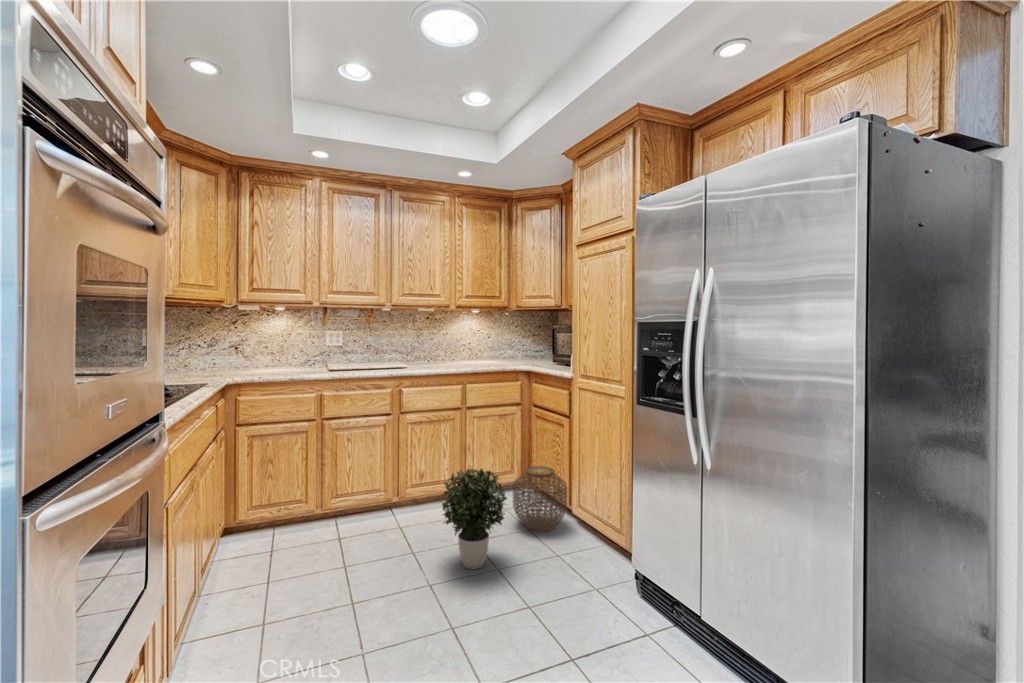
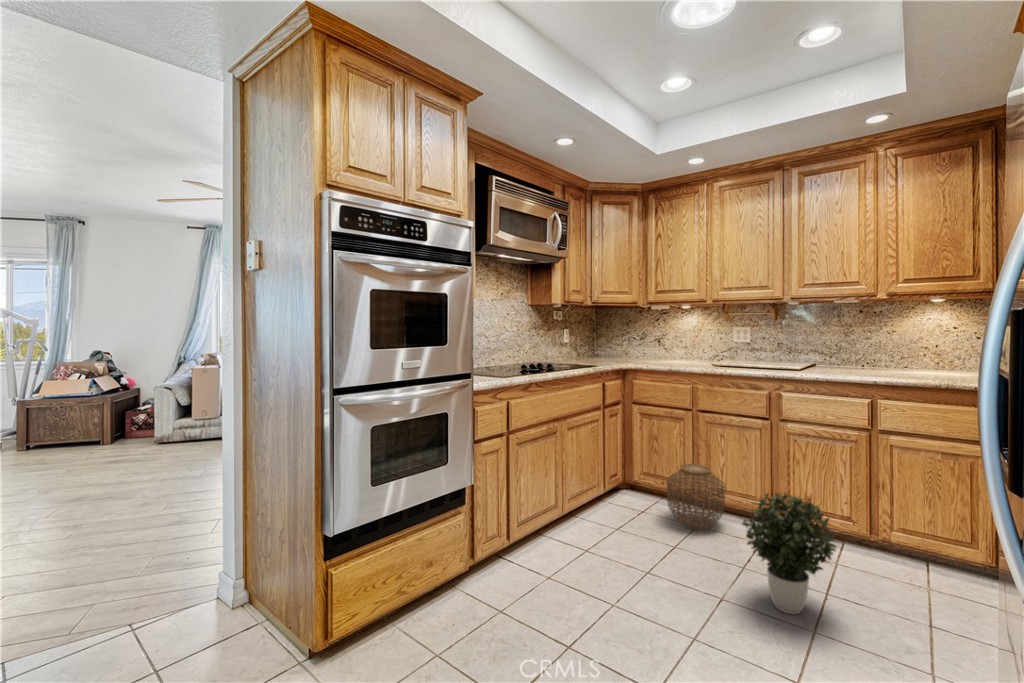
woven basket: present [513,466,567,532] -> present [667,464,725,530]

